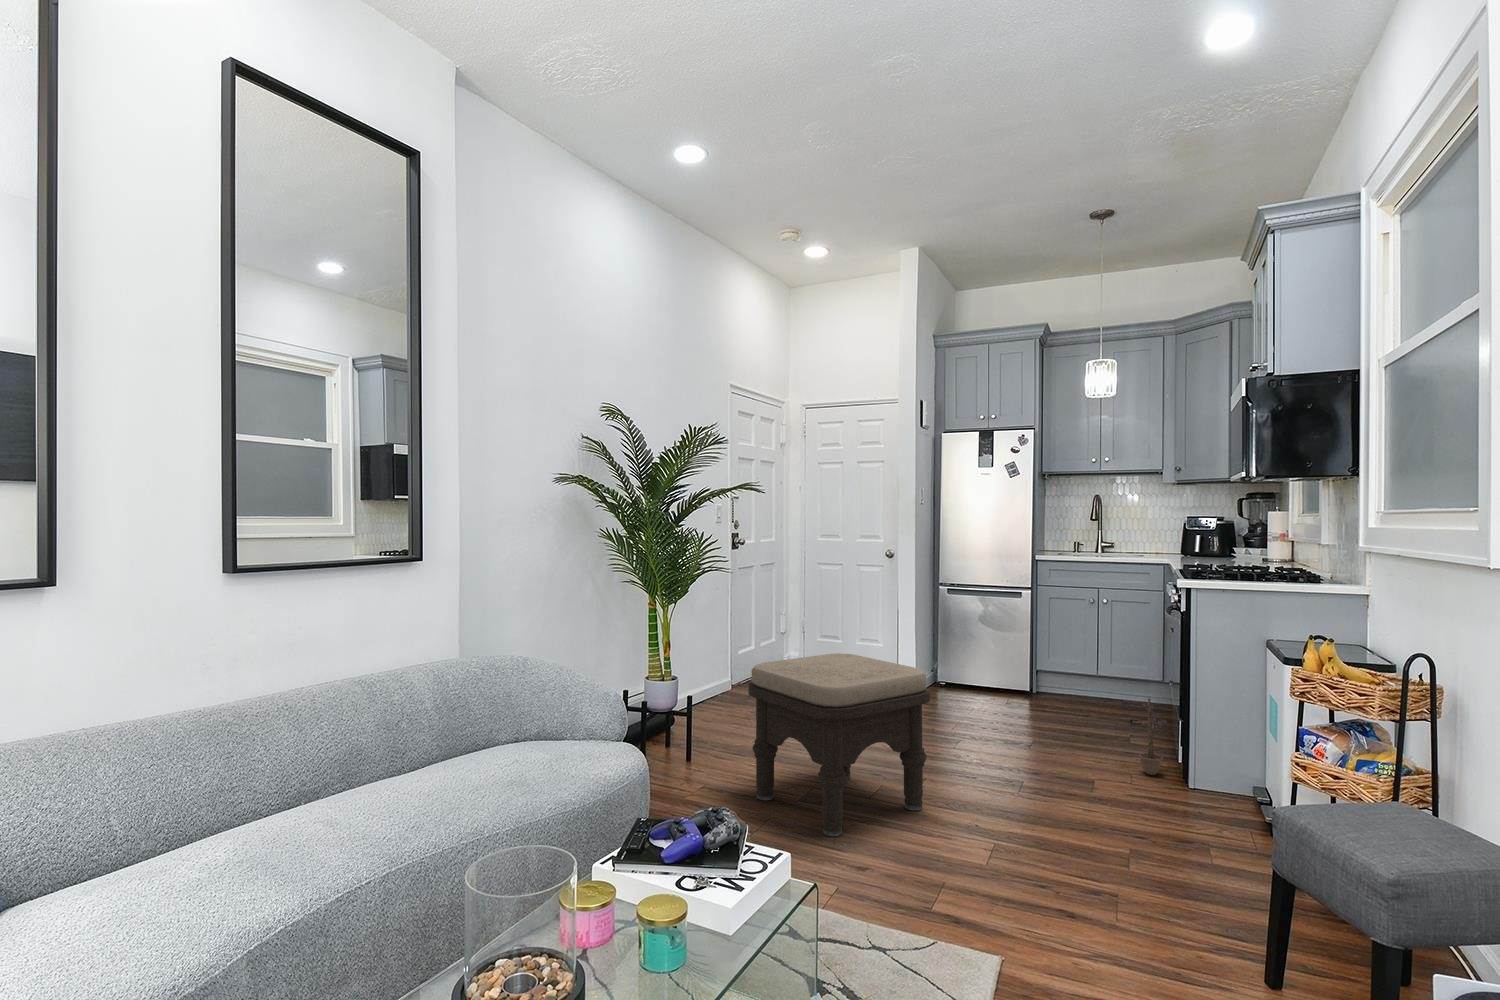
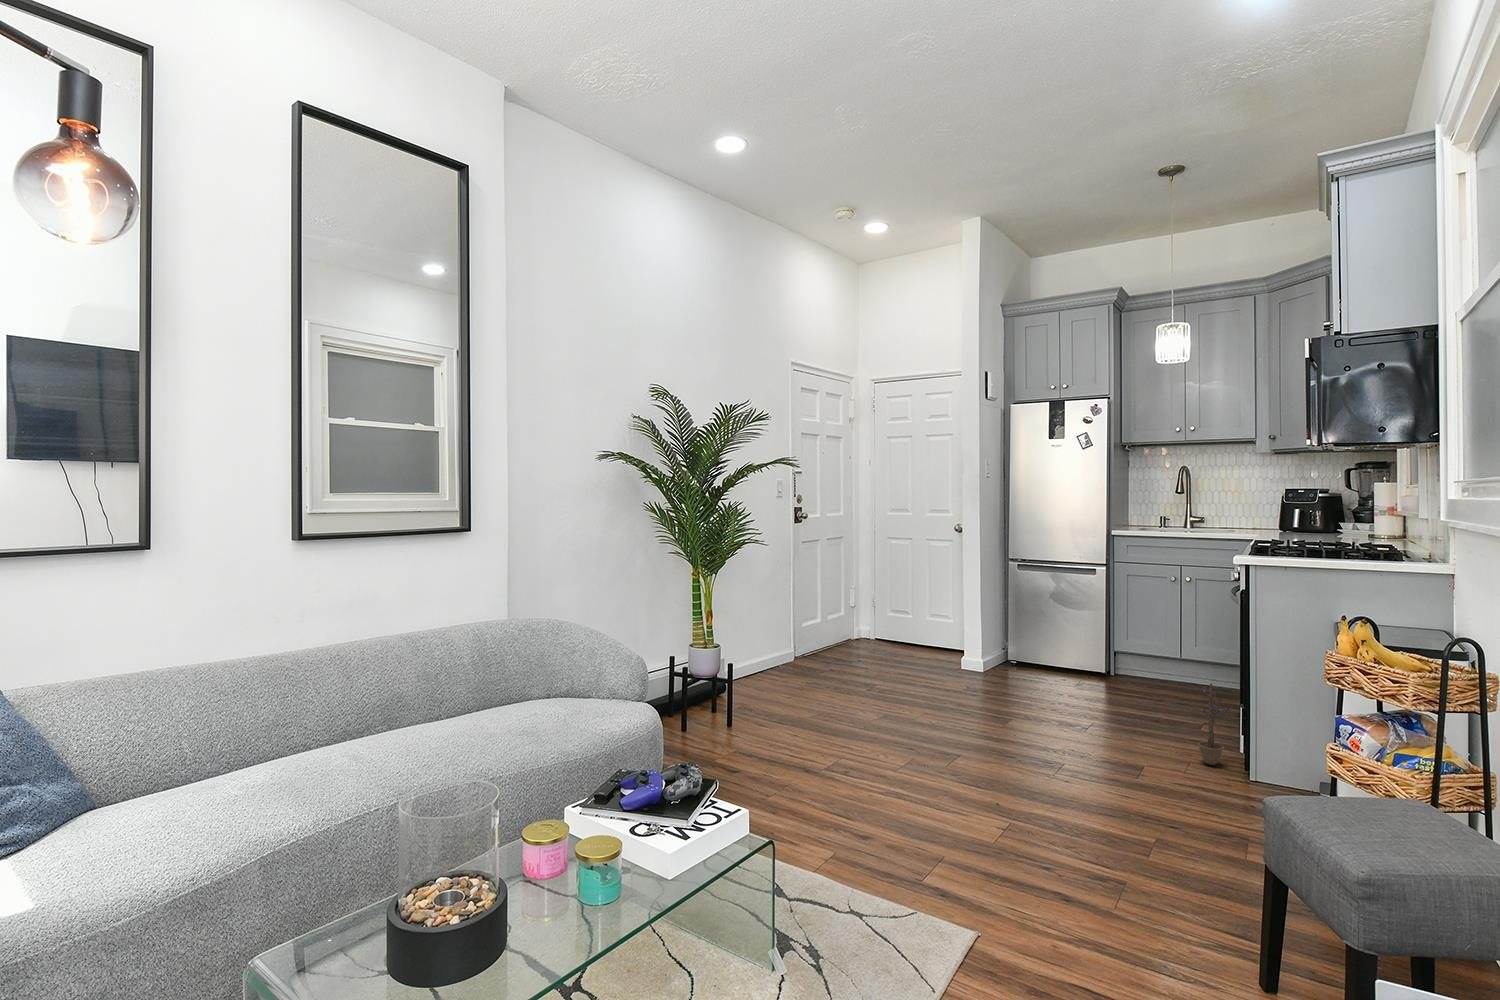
ottoman: present [748,653,930,836] -> none [776,627,957,806]

